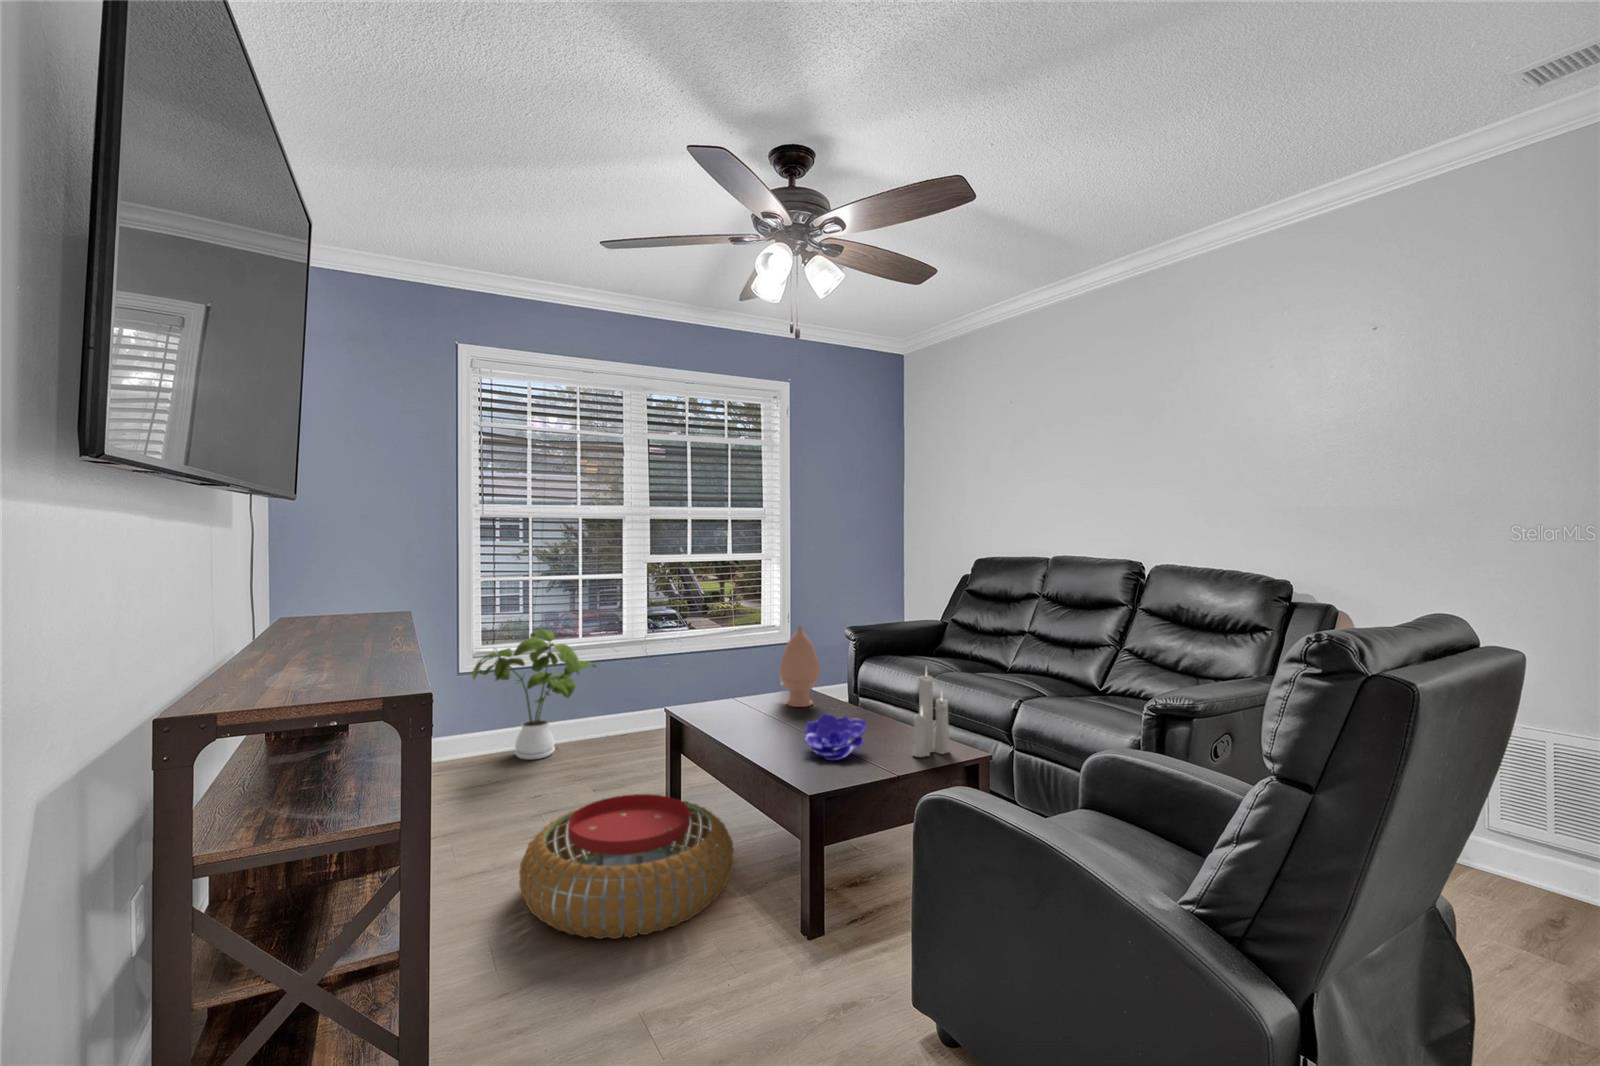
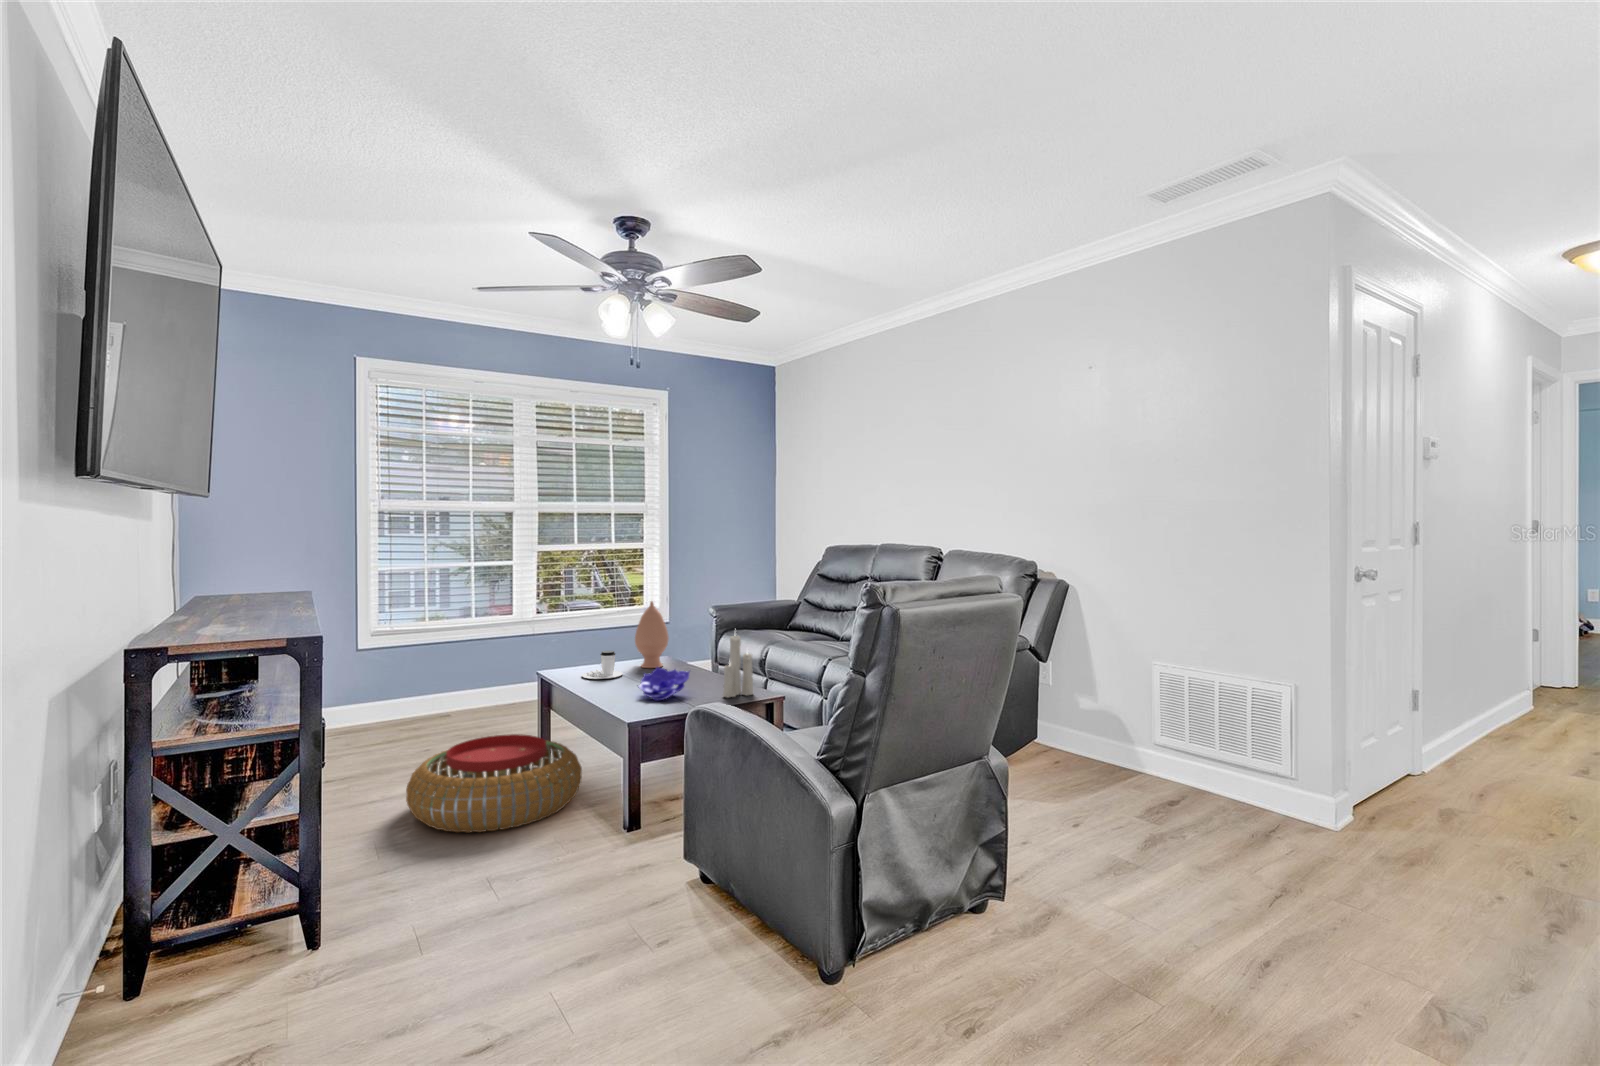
house plant: present [472,629,596,760] -> none [372,610,487,725]
coffee cup: none [721,686,770,723] -> present [582,651,623,679]

